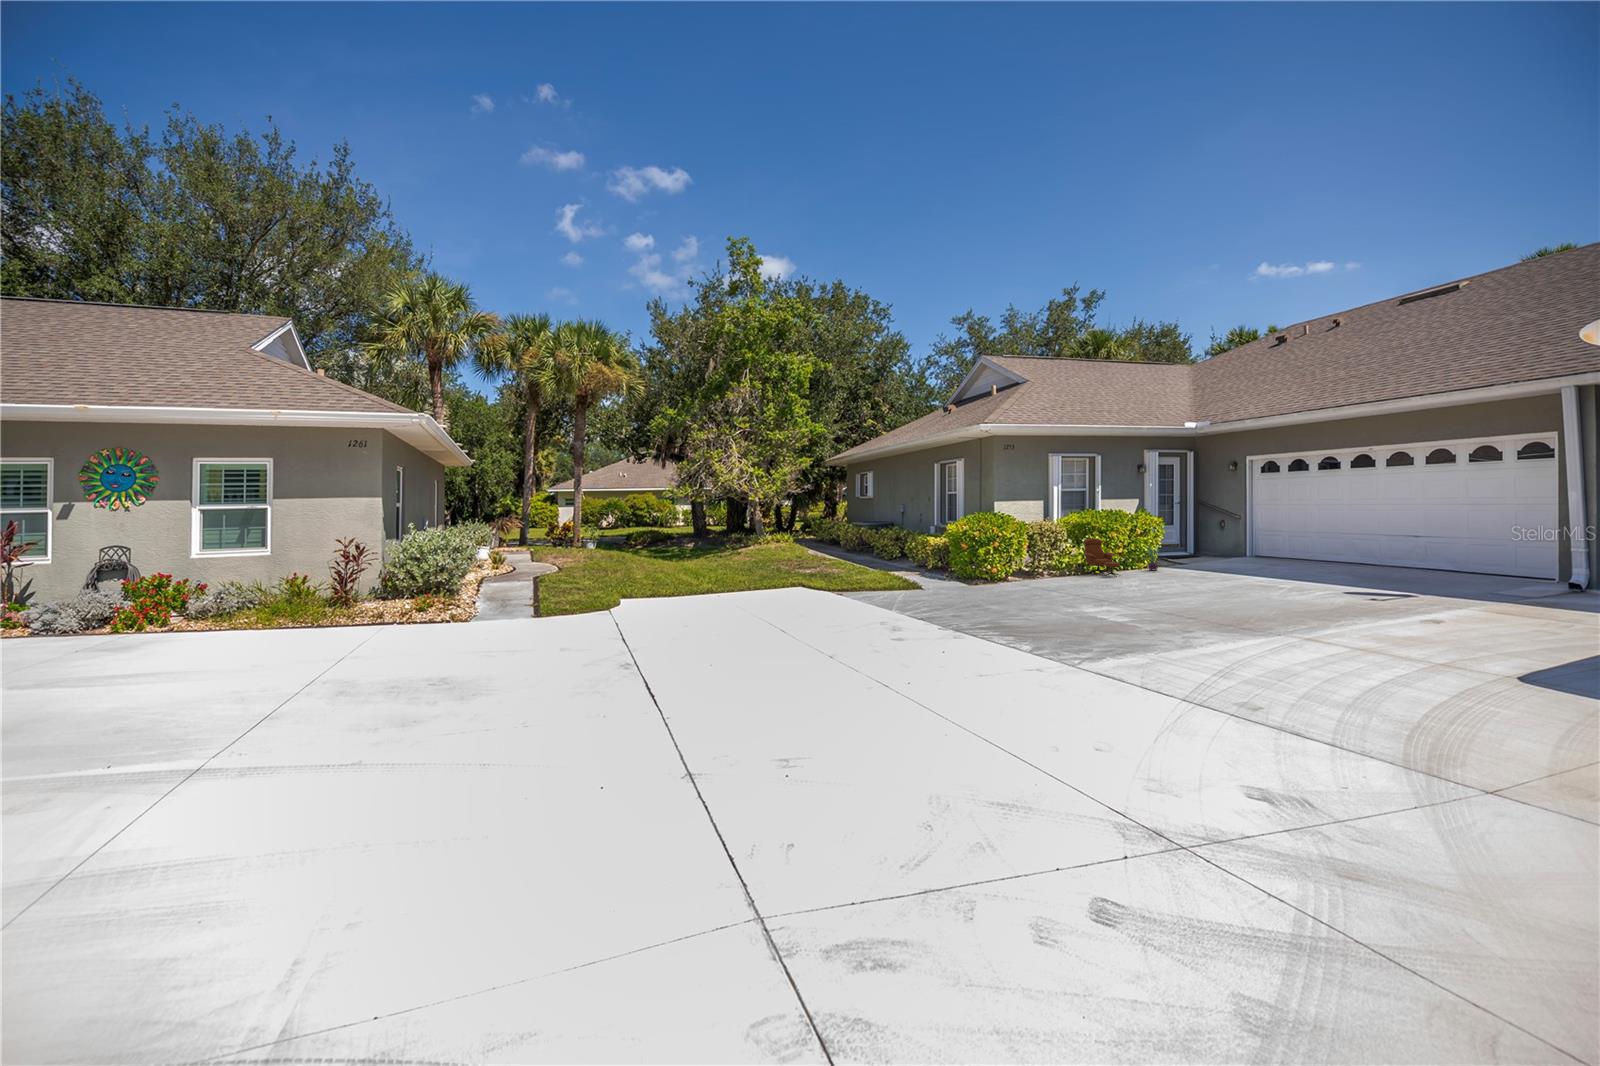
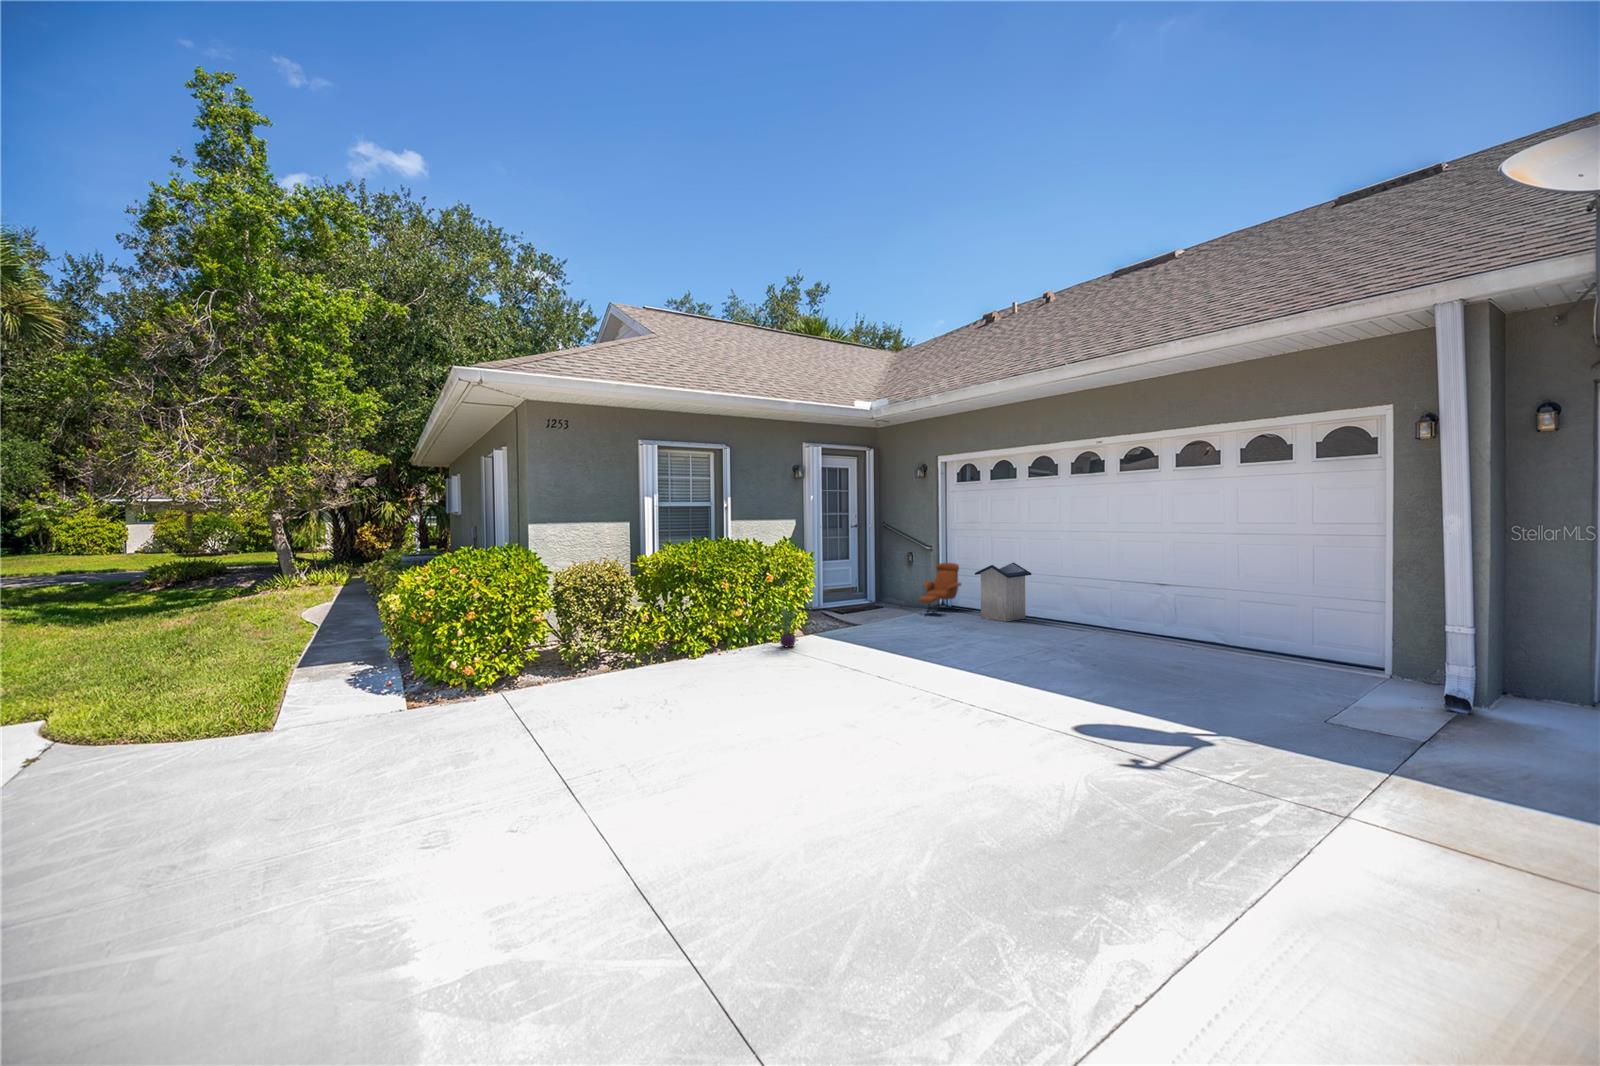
trash can: none [1275,527,1319,565] -> present [975,563,1031,622]
lounge chair: present [1083,539,1120,576] -> present [920,563,961,613]

